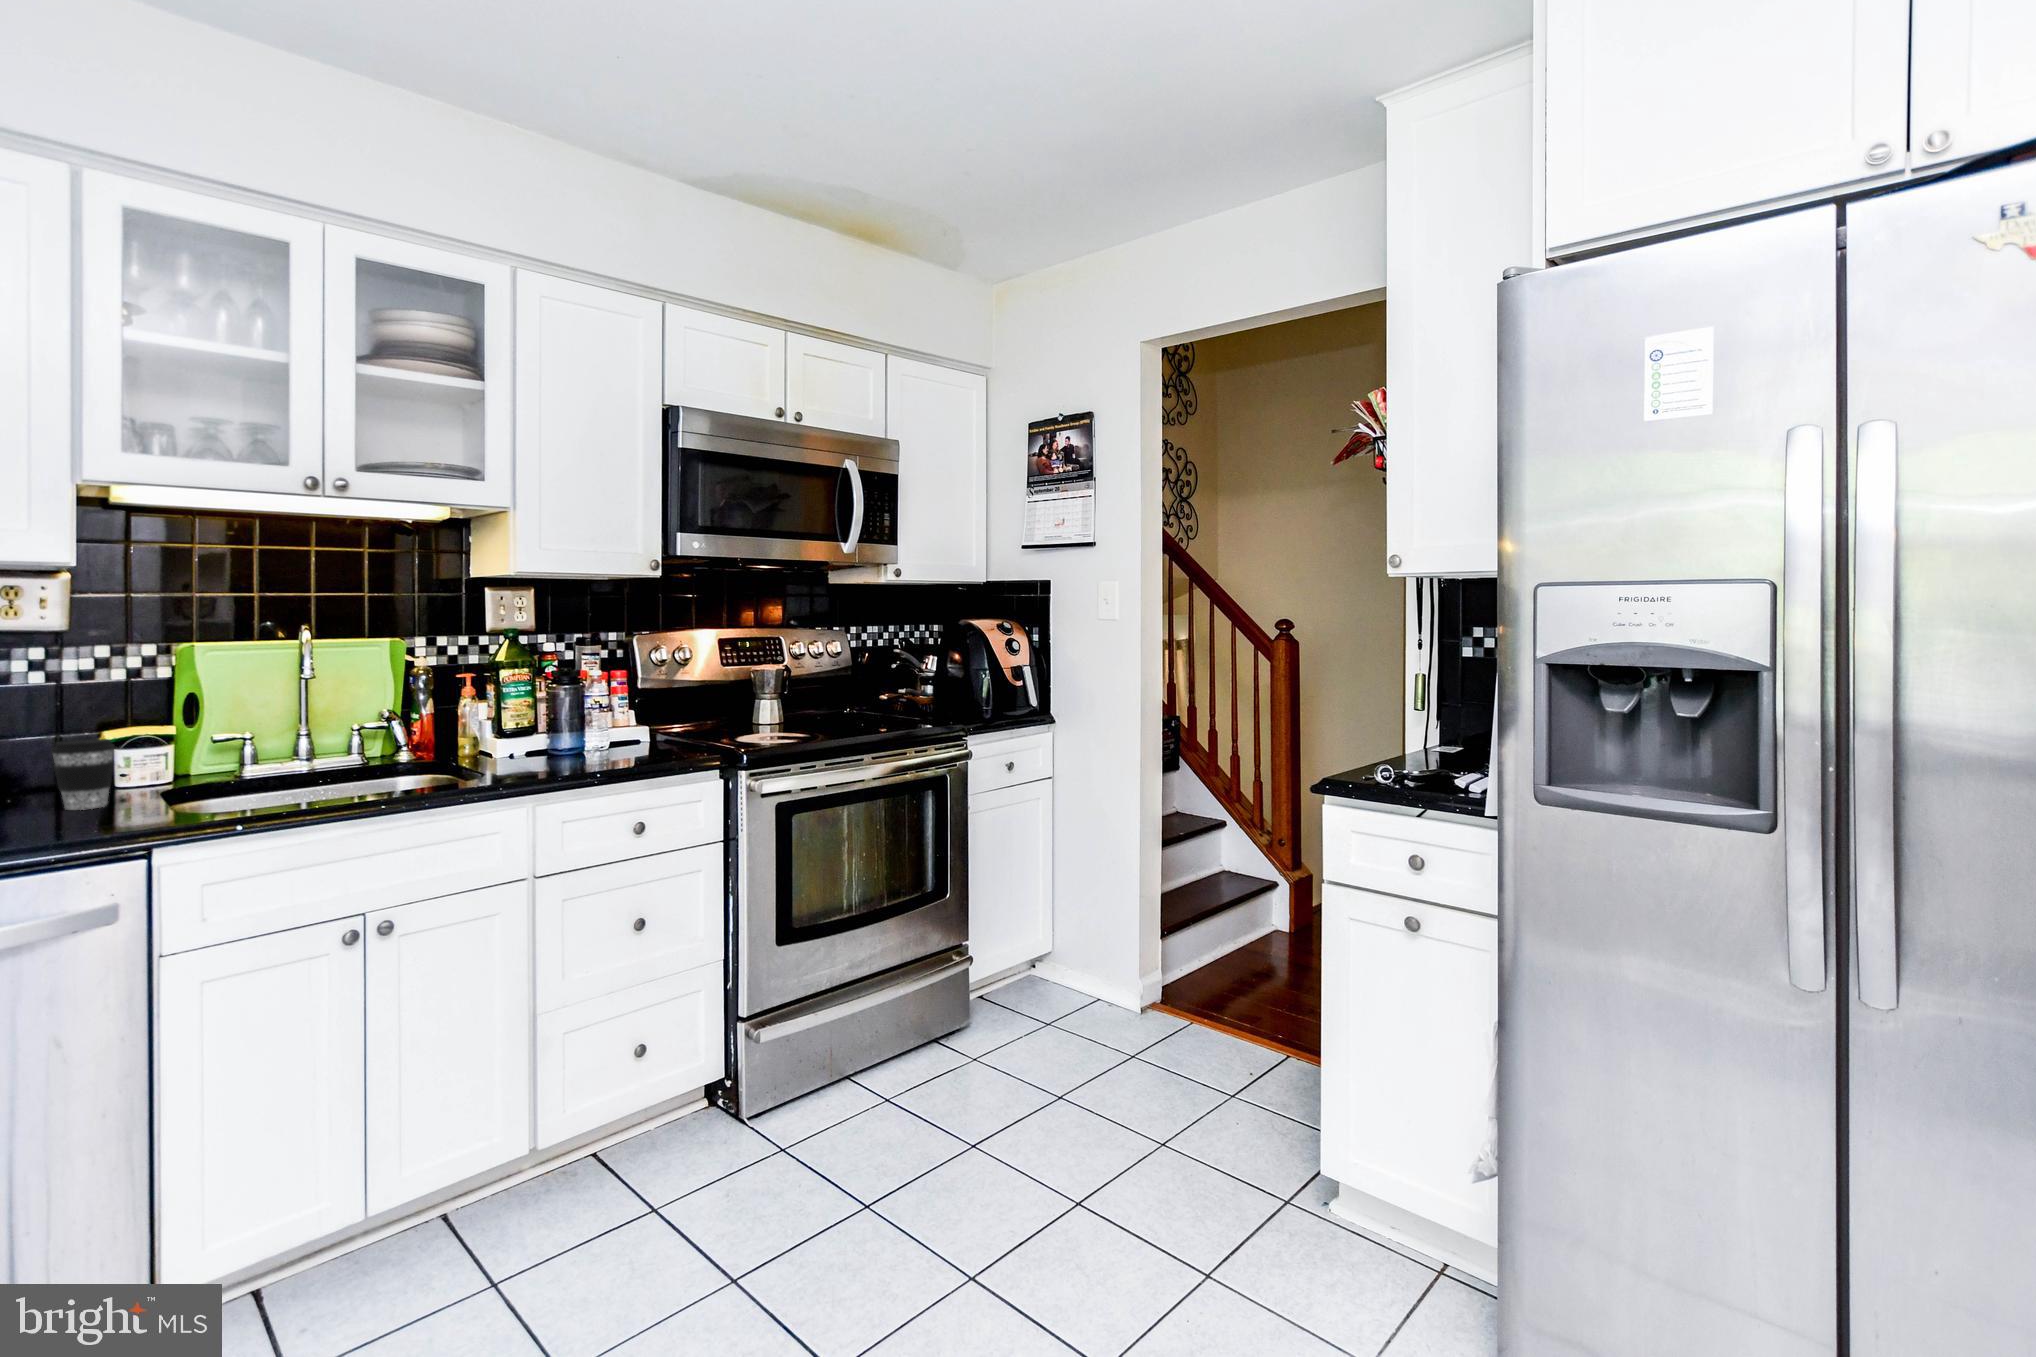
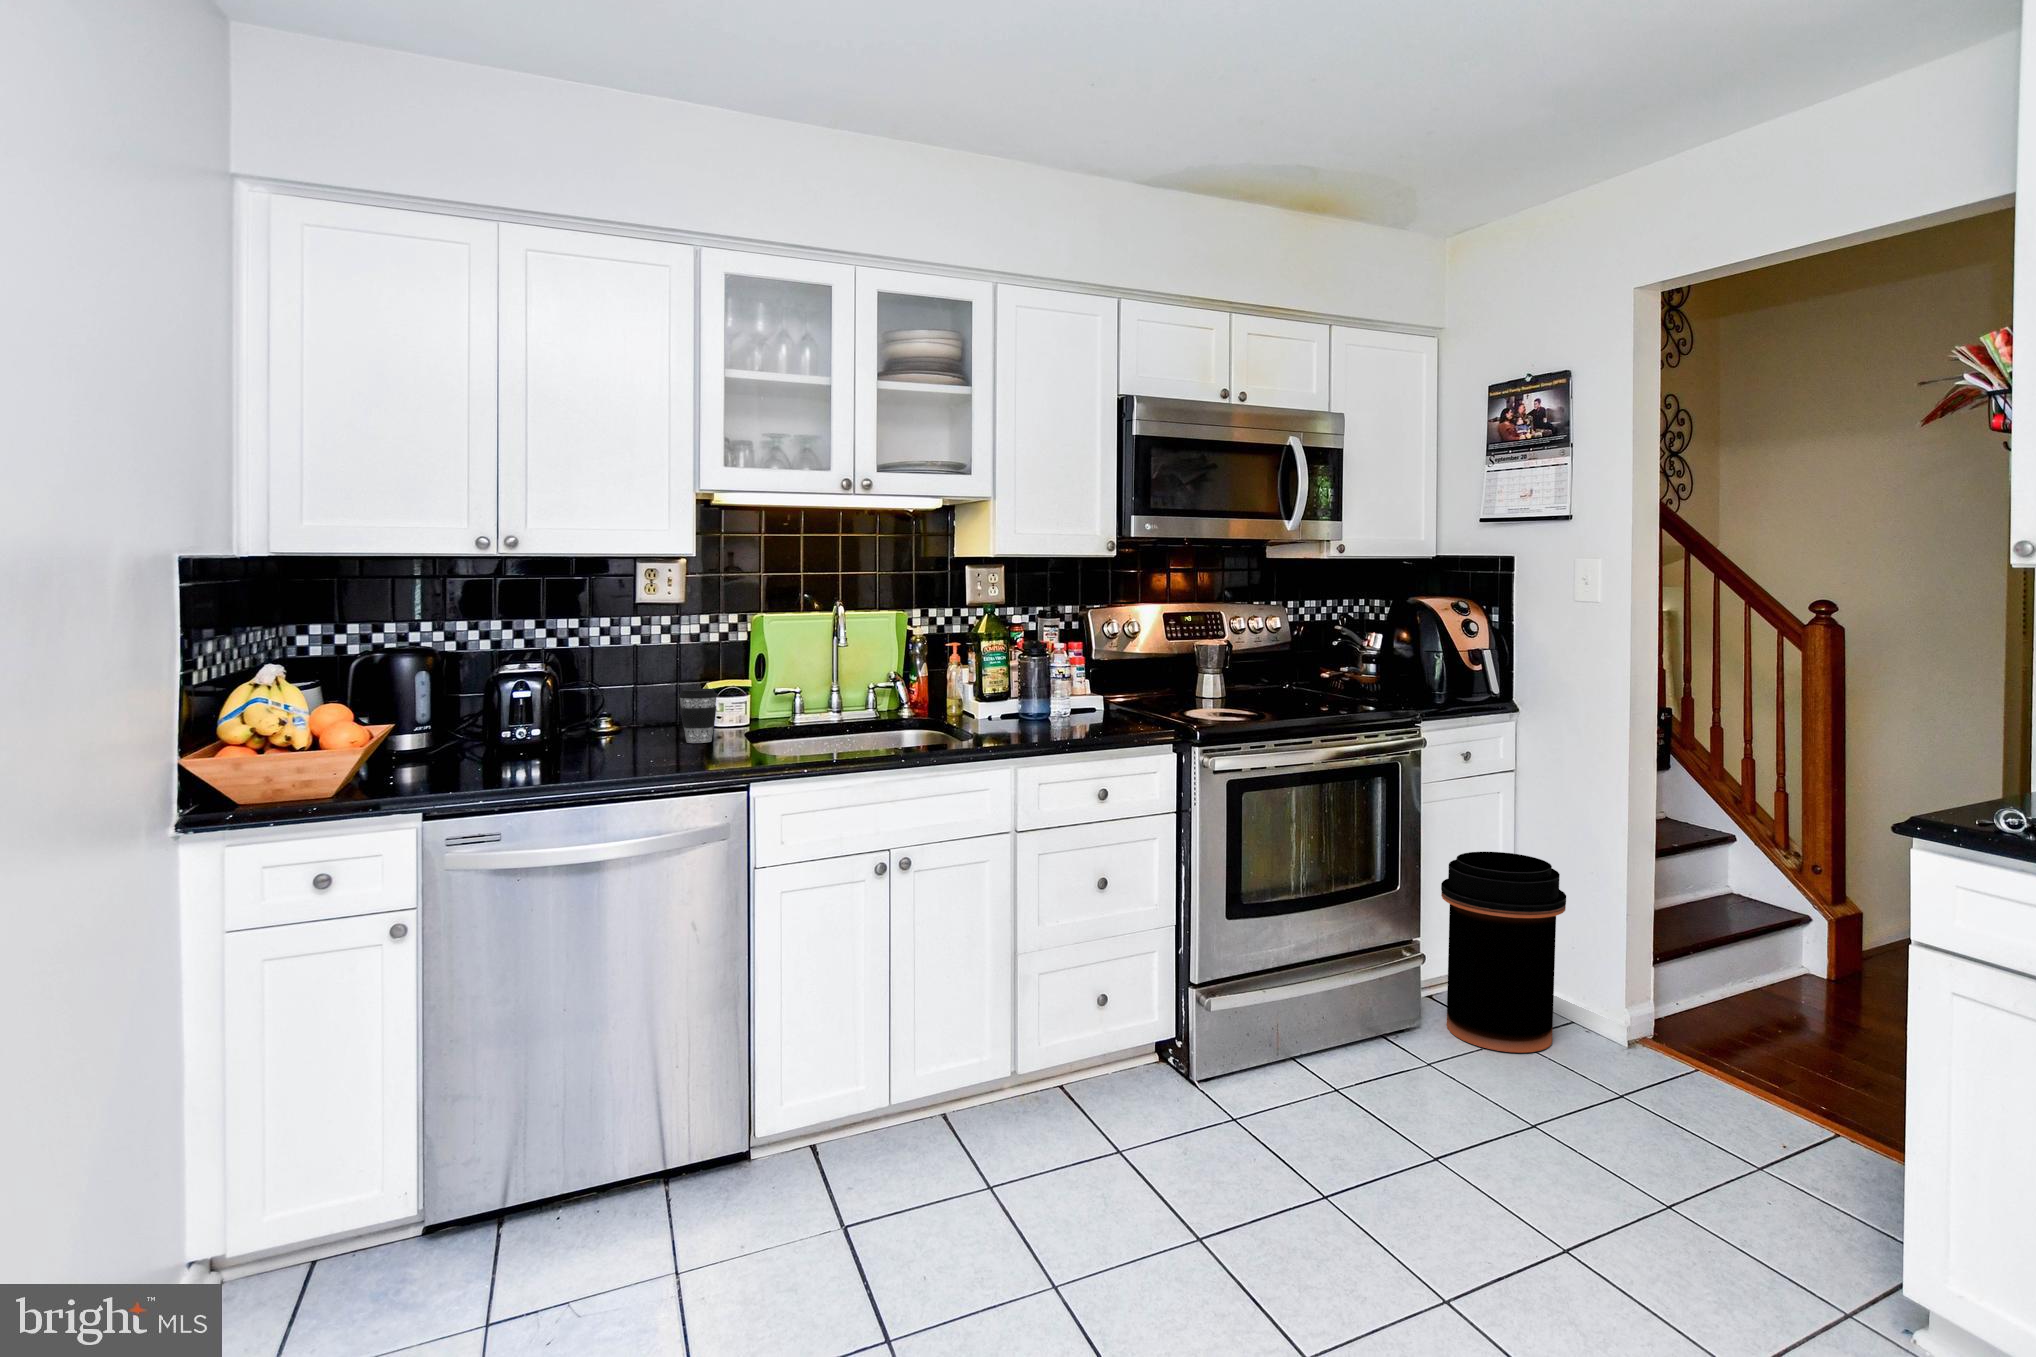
trash can: none [989,855,1093,1039] -> present [1441,852,1566,1053]

